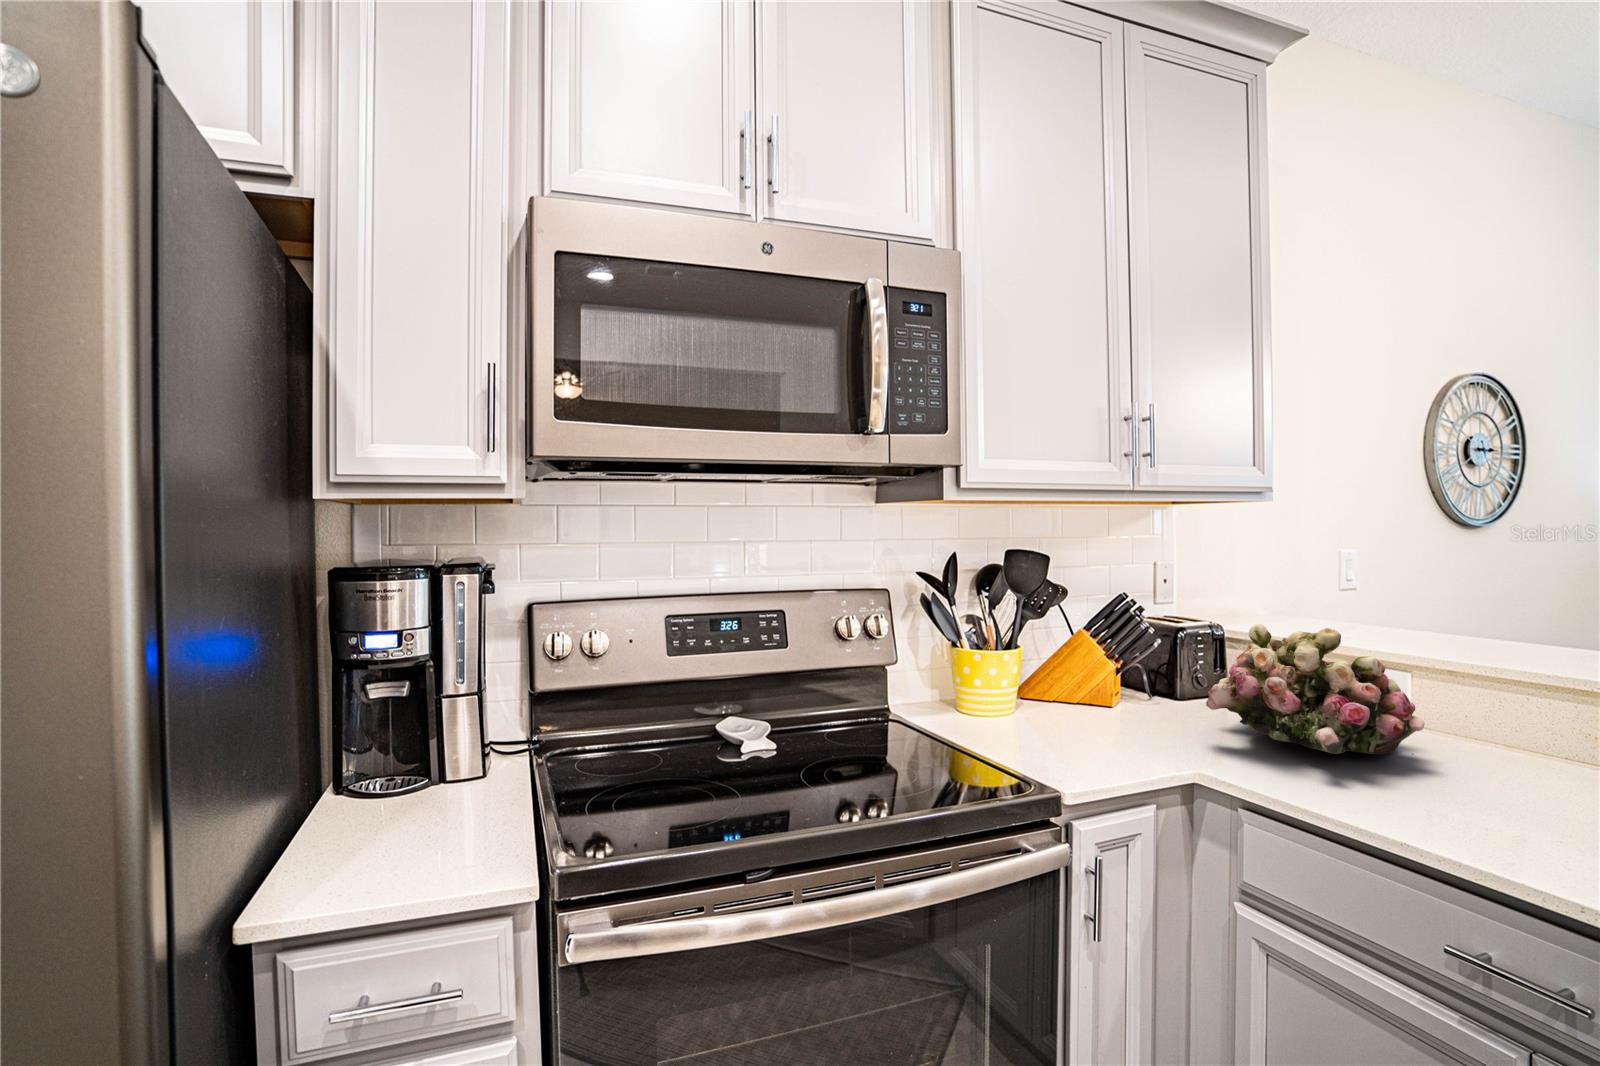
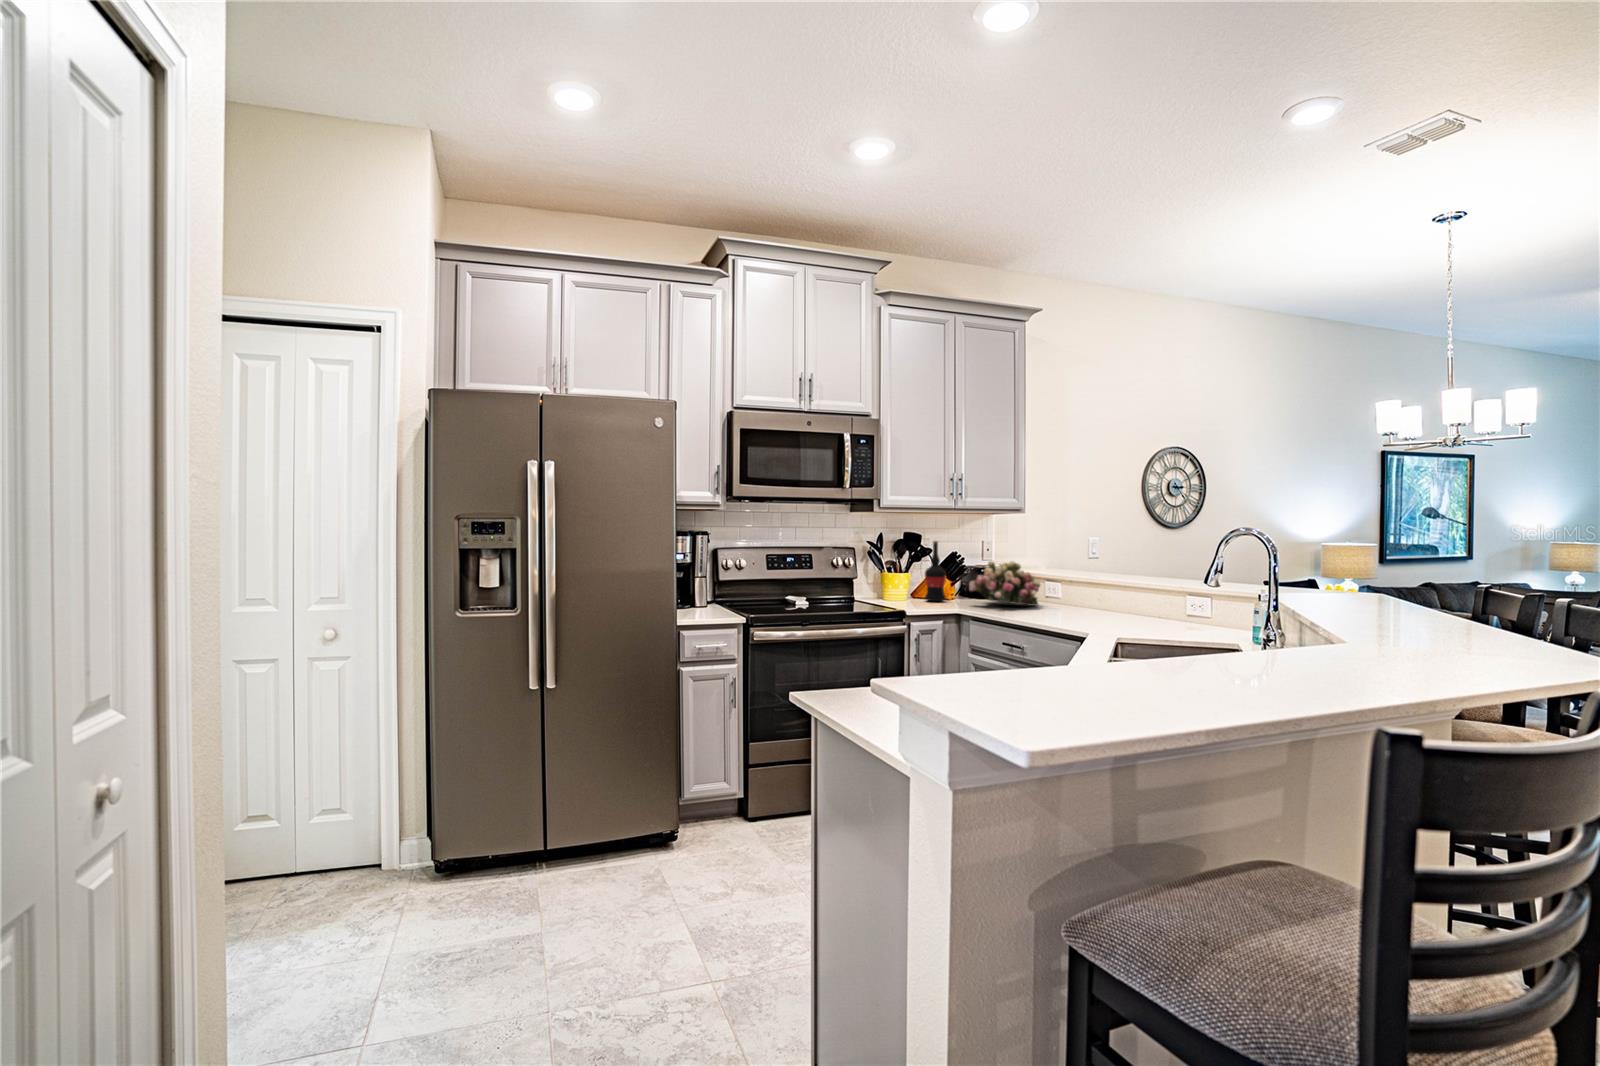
wine bottle: none [1068,572,1125,725] -> present [925,541,946,601]

